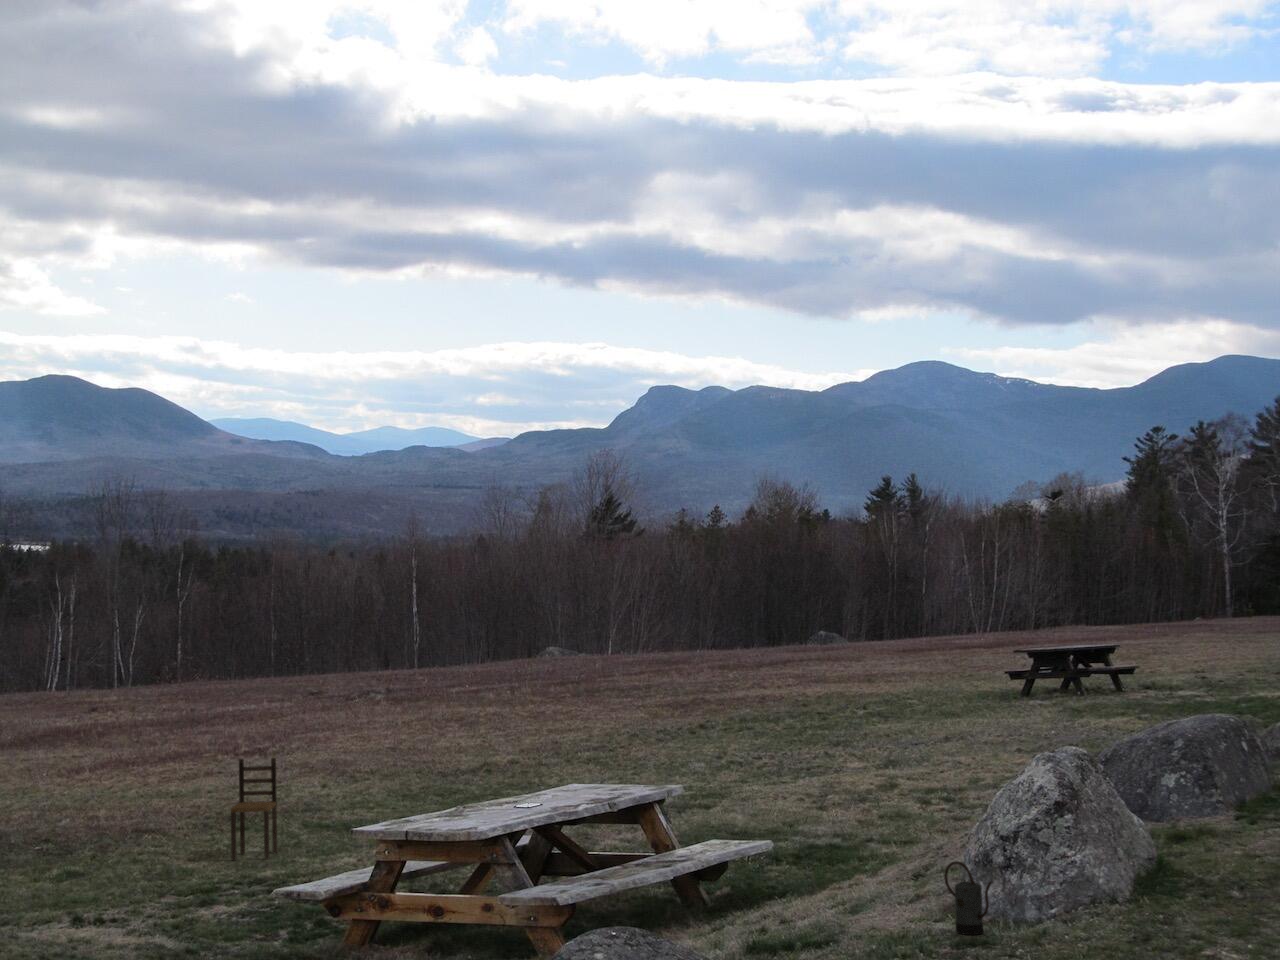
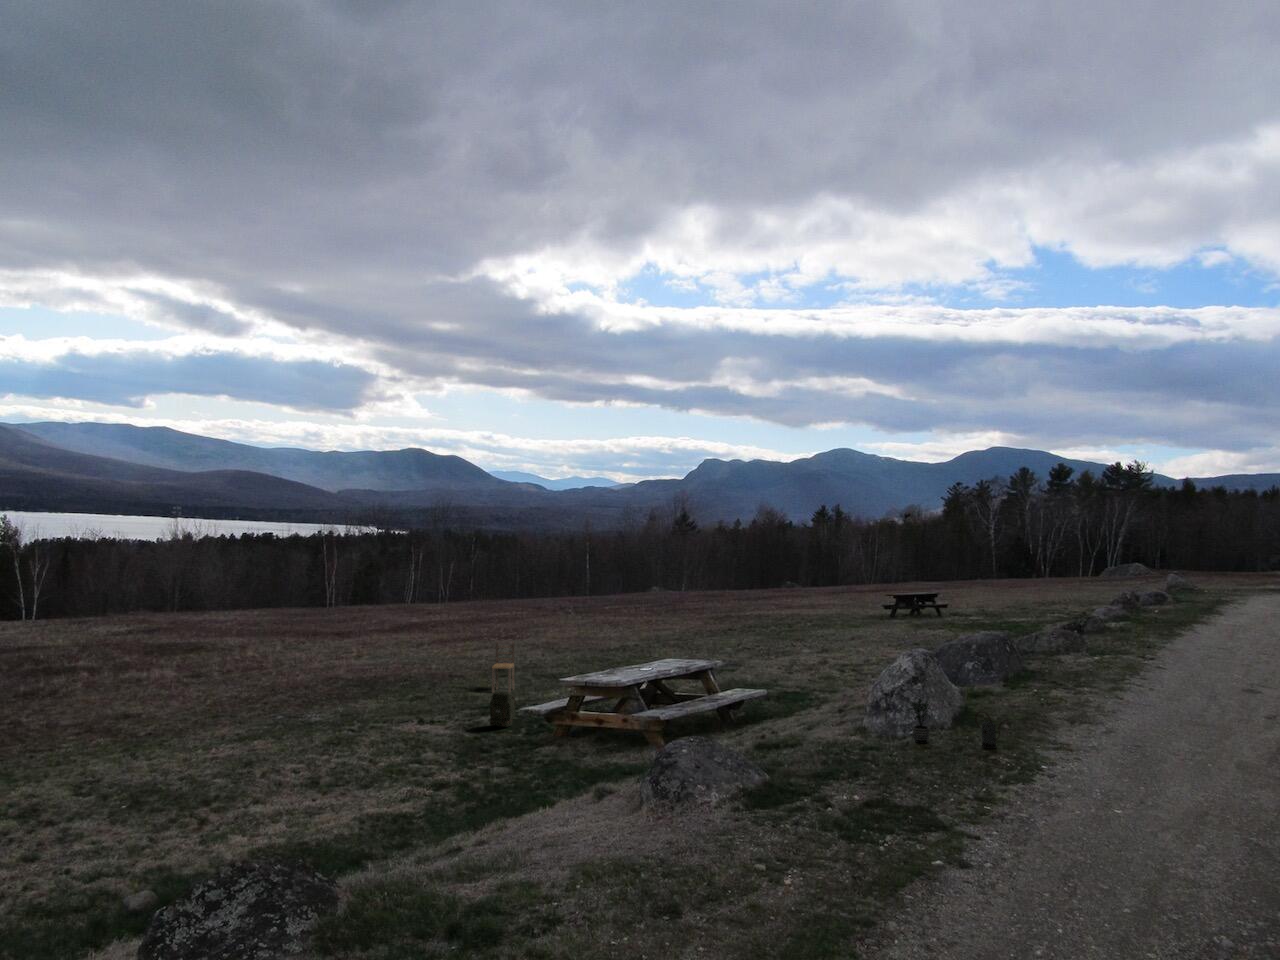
potted plant: none [1042,842,1101,935] -> present [909,699,931,743]
backpack: none [216,856,269,929] -> present [490,691,515,727]
watering can: present [944,861,992,935] -> present [975,711,1002,749]

